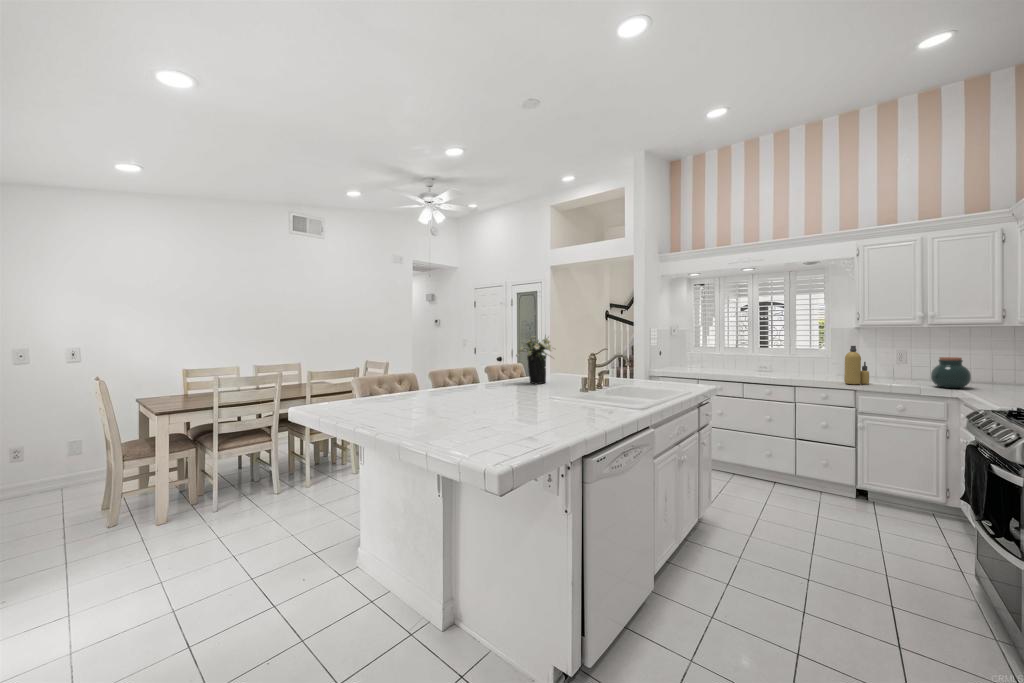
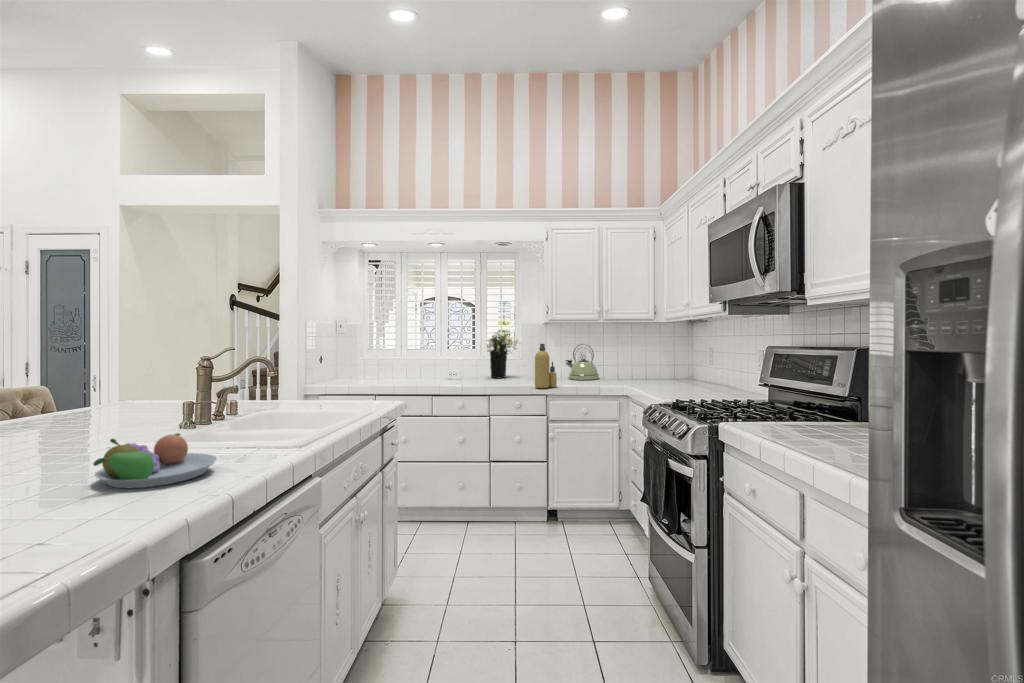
flower arrangement: present [516,336,552,384] -> present [487,332,518,378]
kettle: none [883,346,926,380] -> present [565,344,599,380]
jar: present [931,357,971,388] -> none [606,354,635,386]
fruit bowl: none [546,394,599,420] -> present [93,433,217,488]

